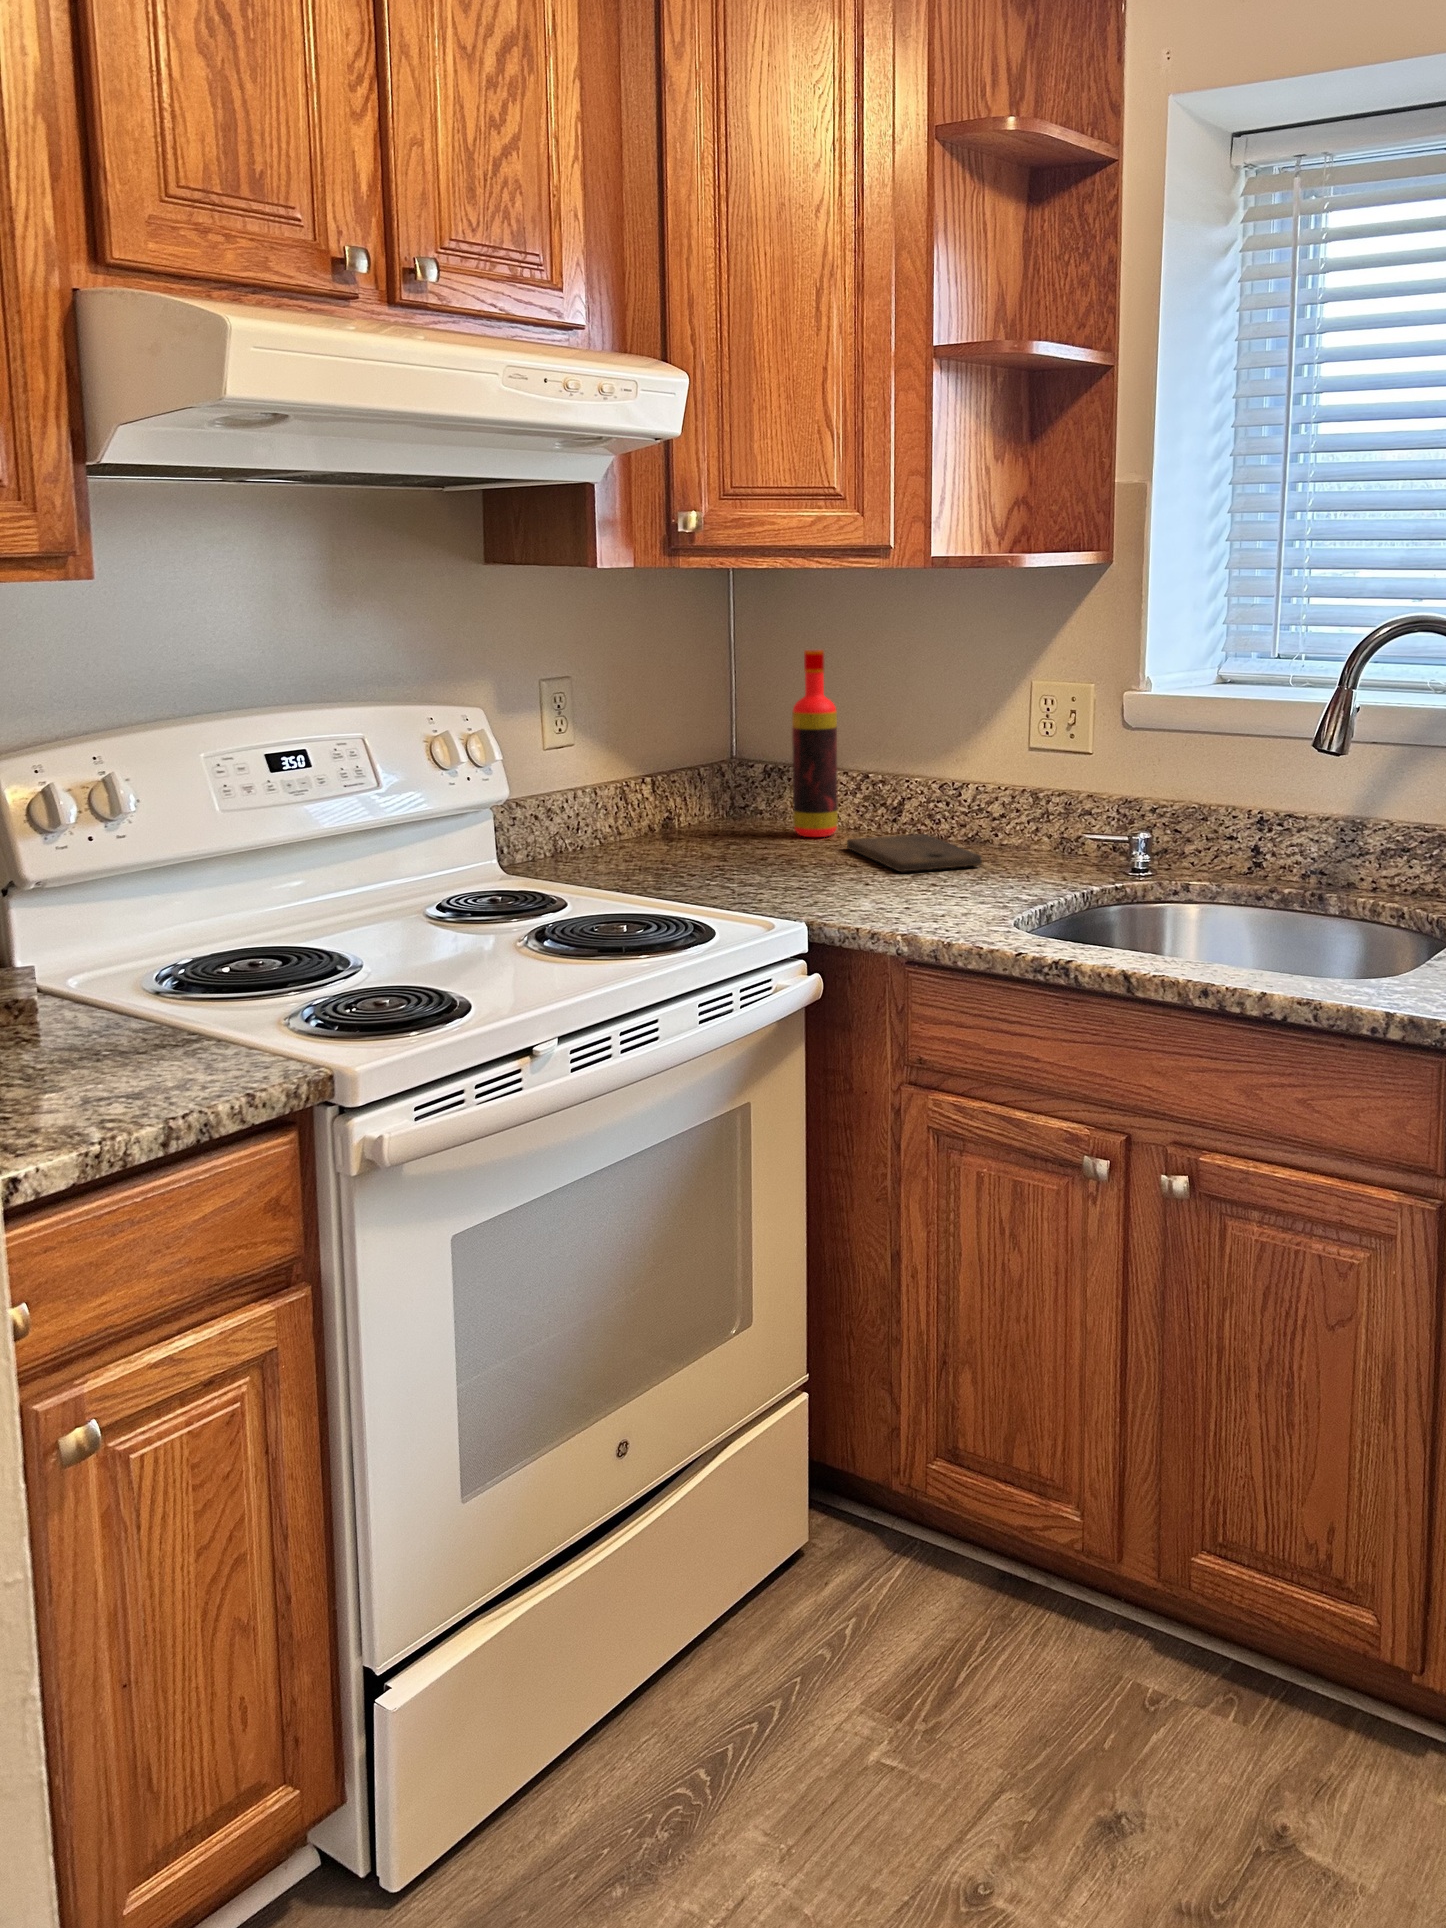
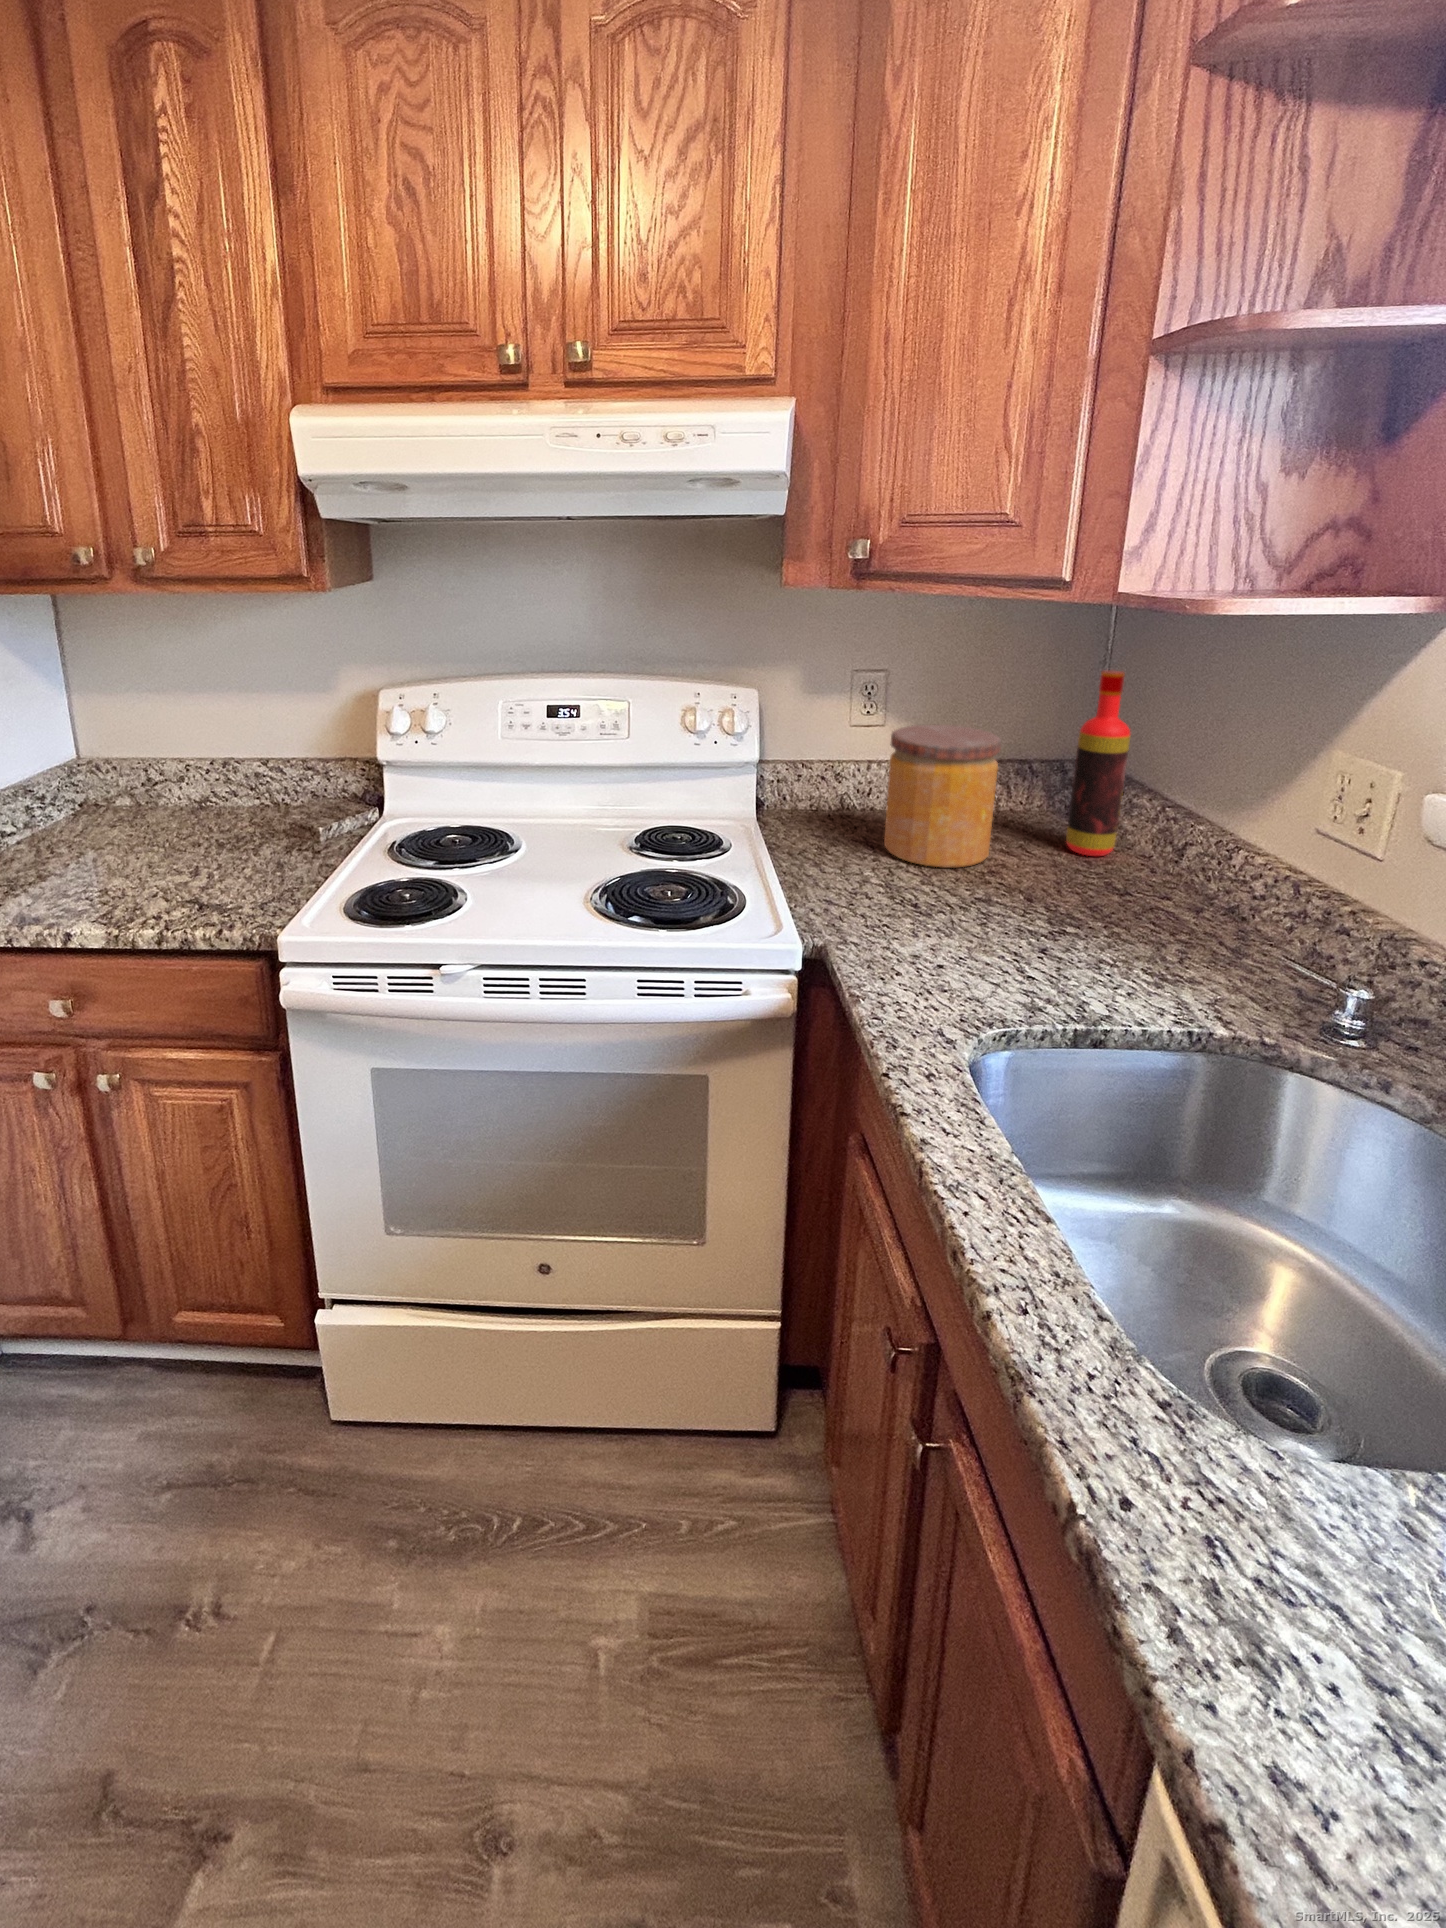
jar: none [663,721,775,869] -> present [884,725,1001,867]
cutting board: present [847,834,982,872] -> none [1043,868,1174,946]

